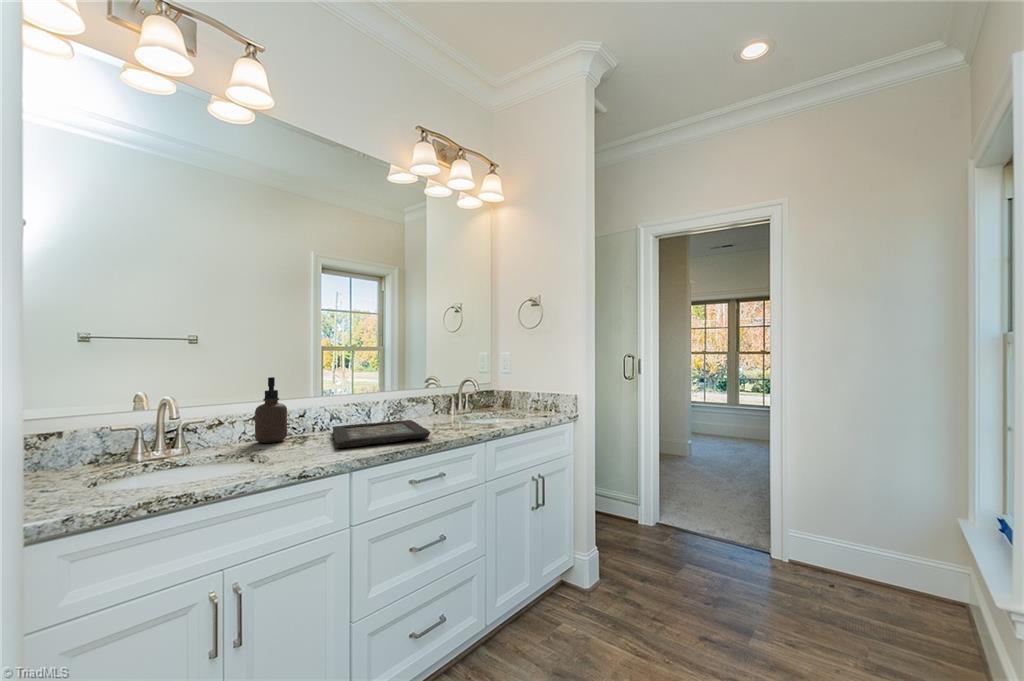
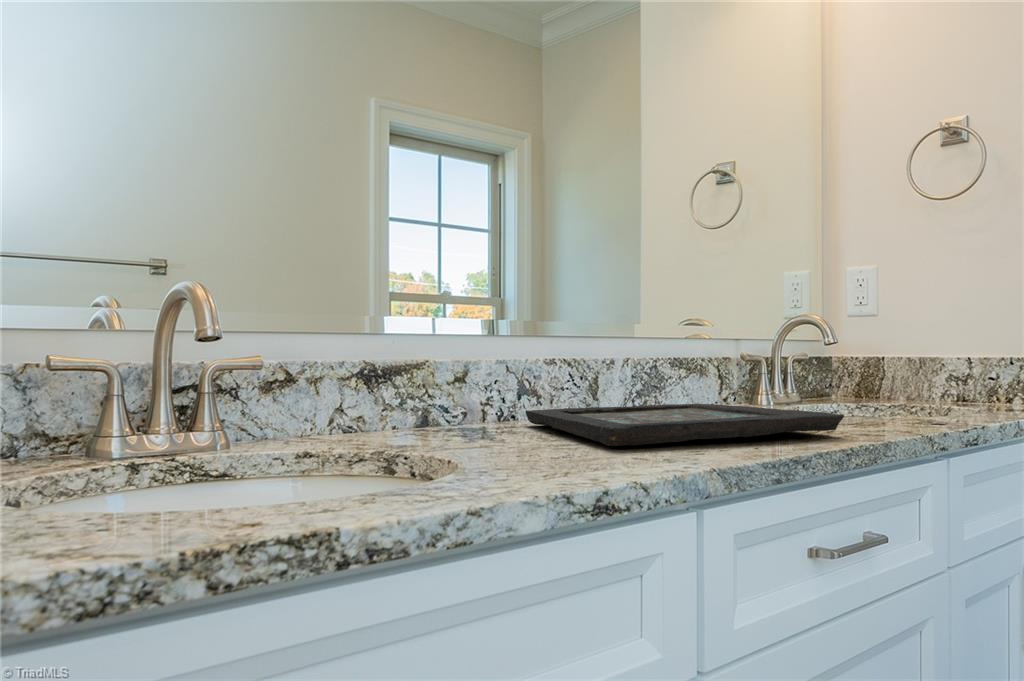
soap dispenser: present [255,377,287,443] -> none [363,269,436,438]

